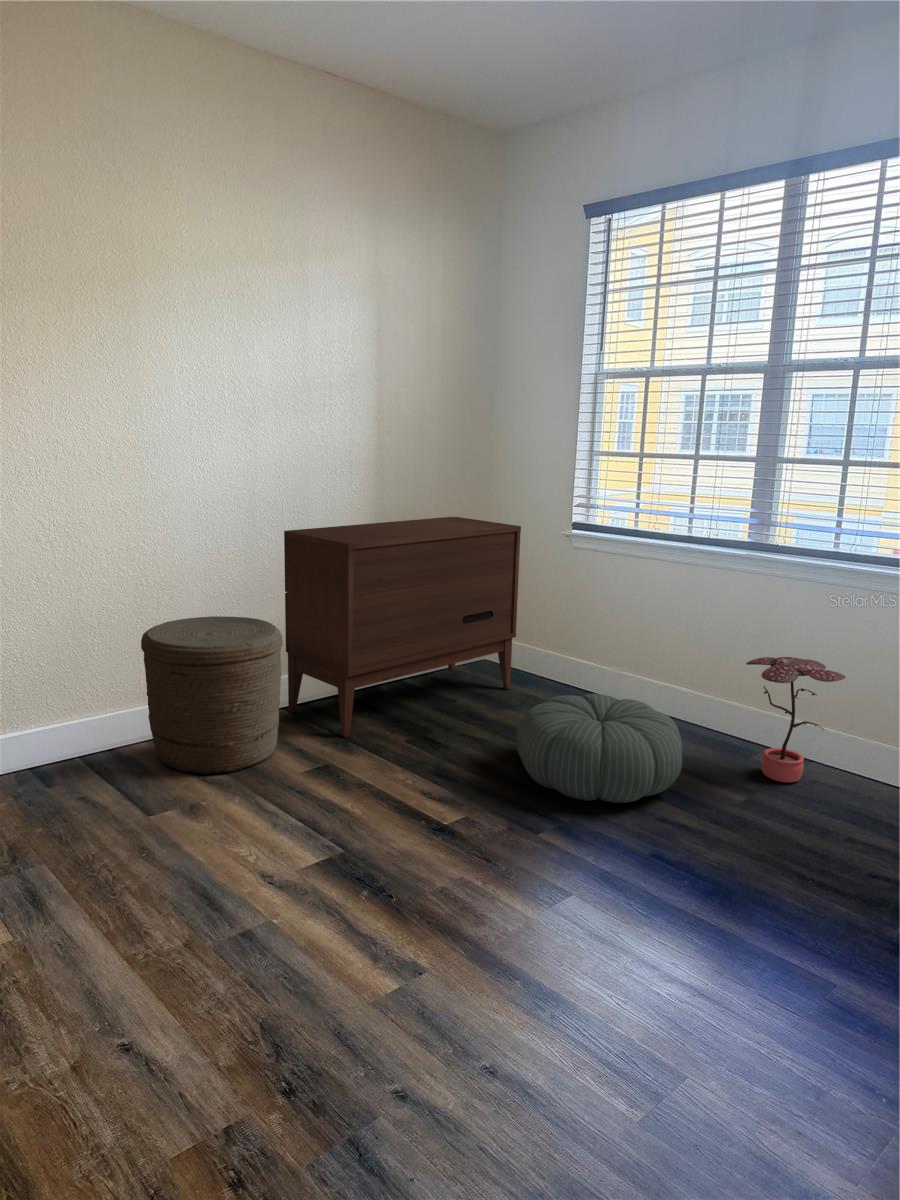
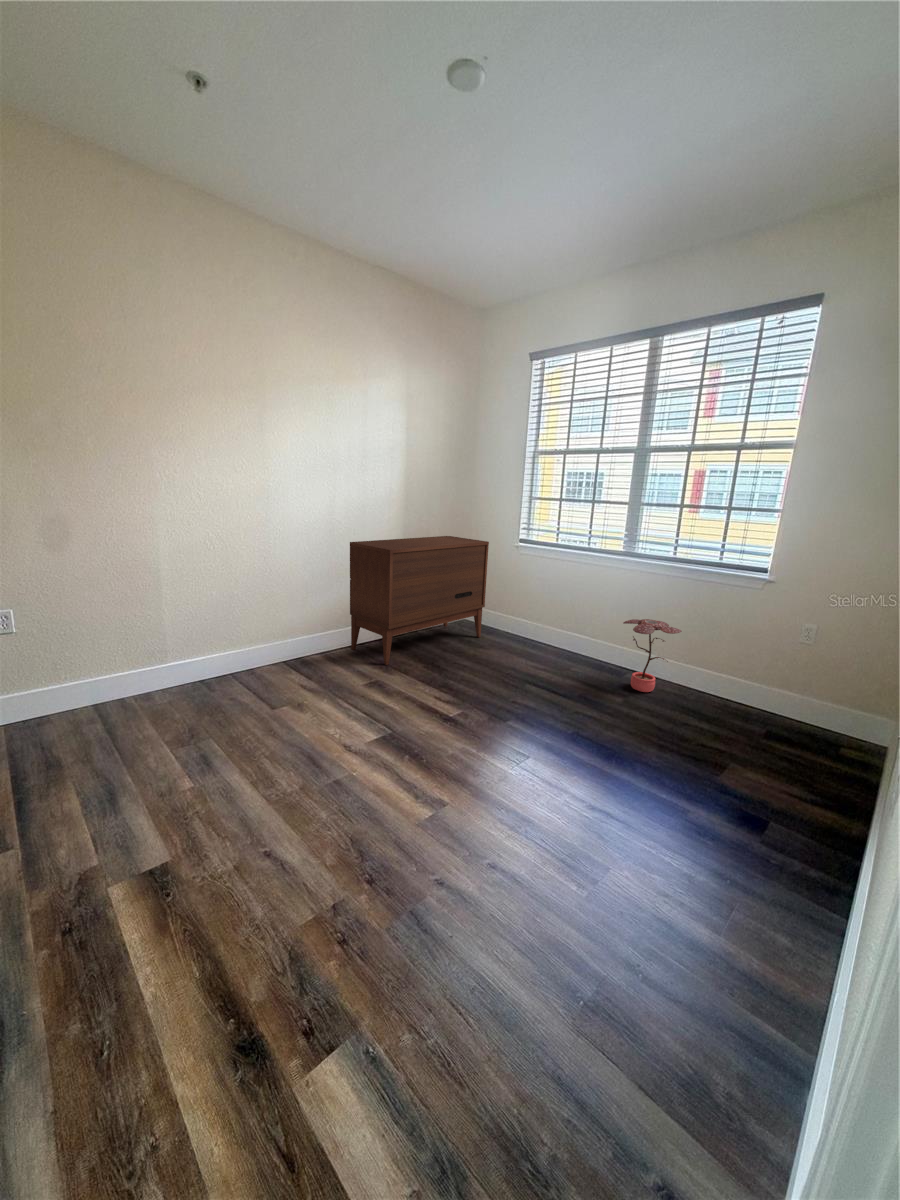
basket: present [141,616,283,775] -> none [265,593,350,687]
pouf: present [516,694,682,803] -> none [489,640,587,704]

